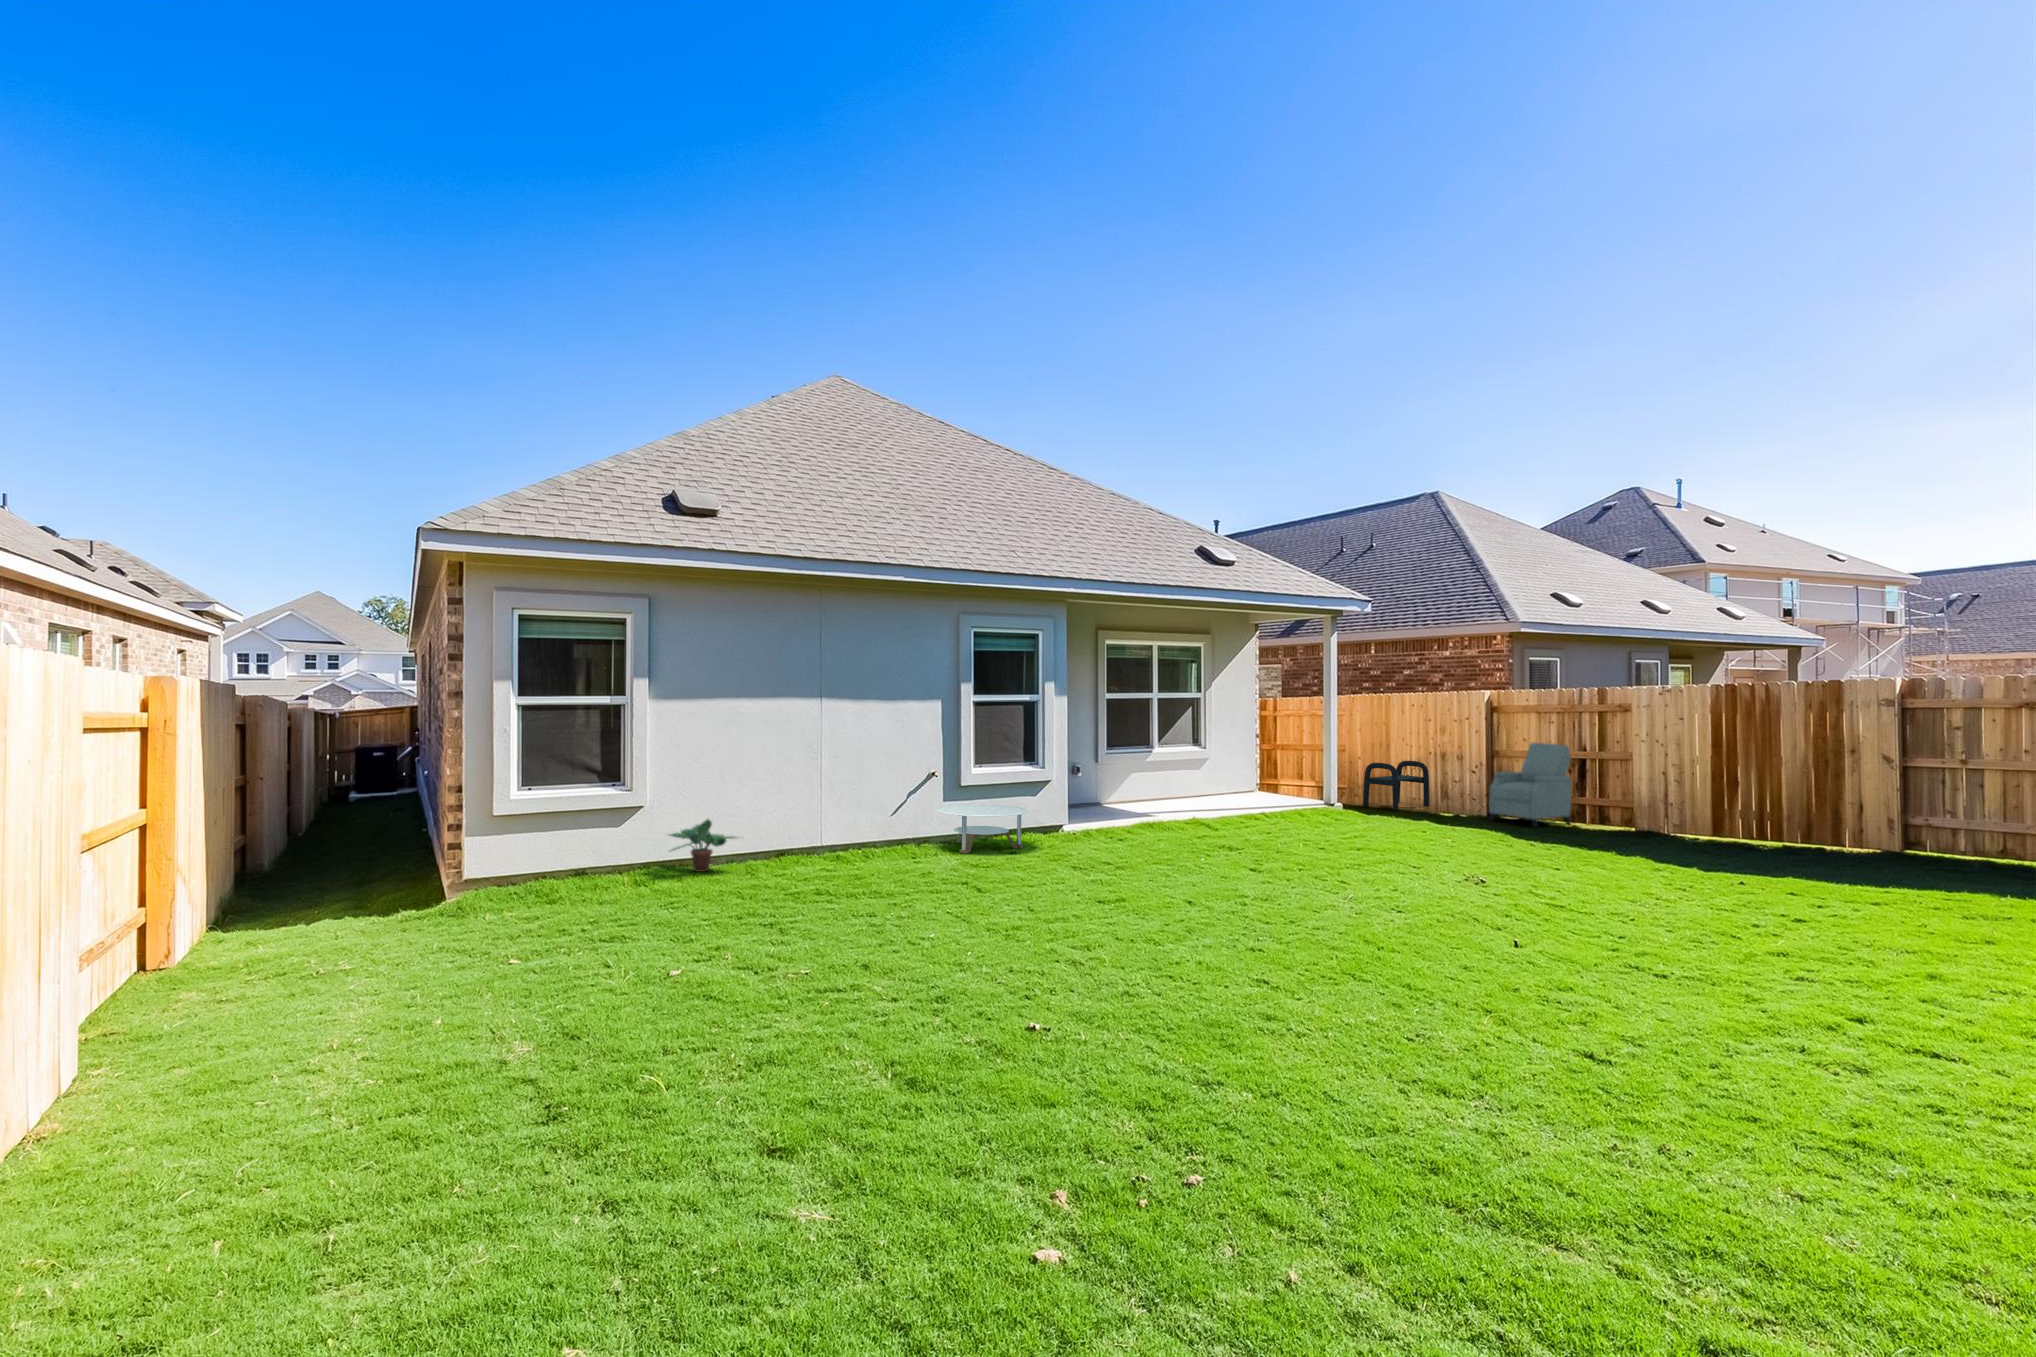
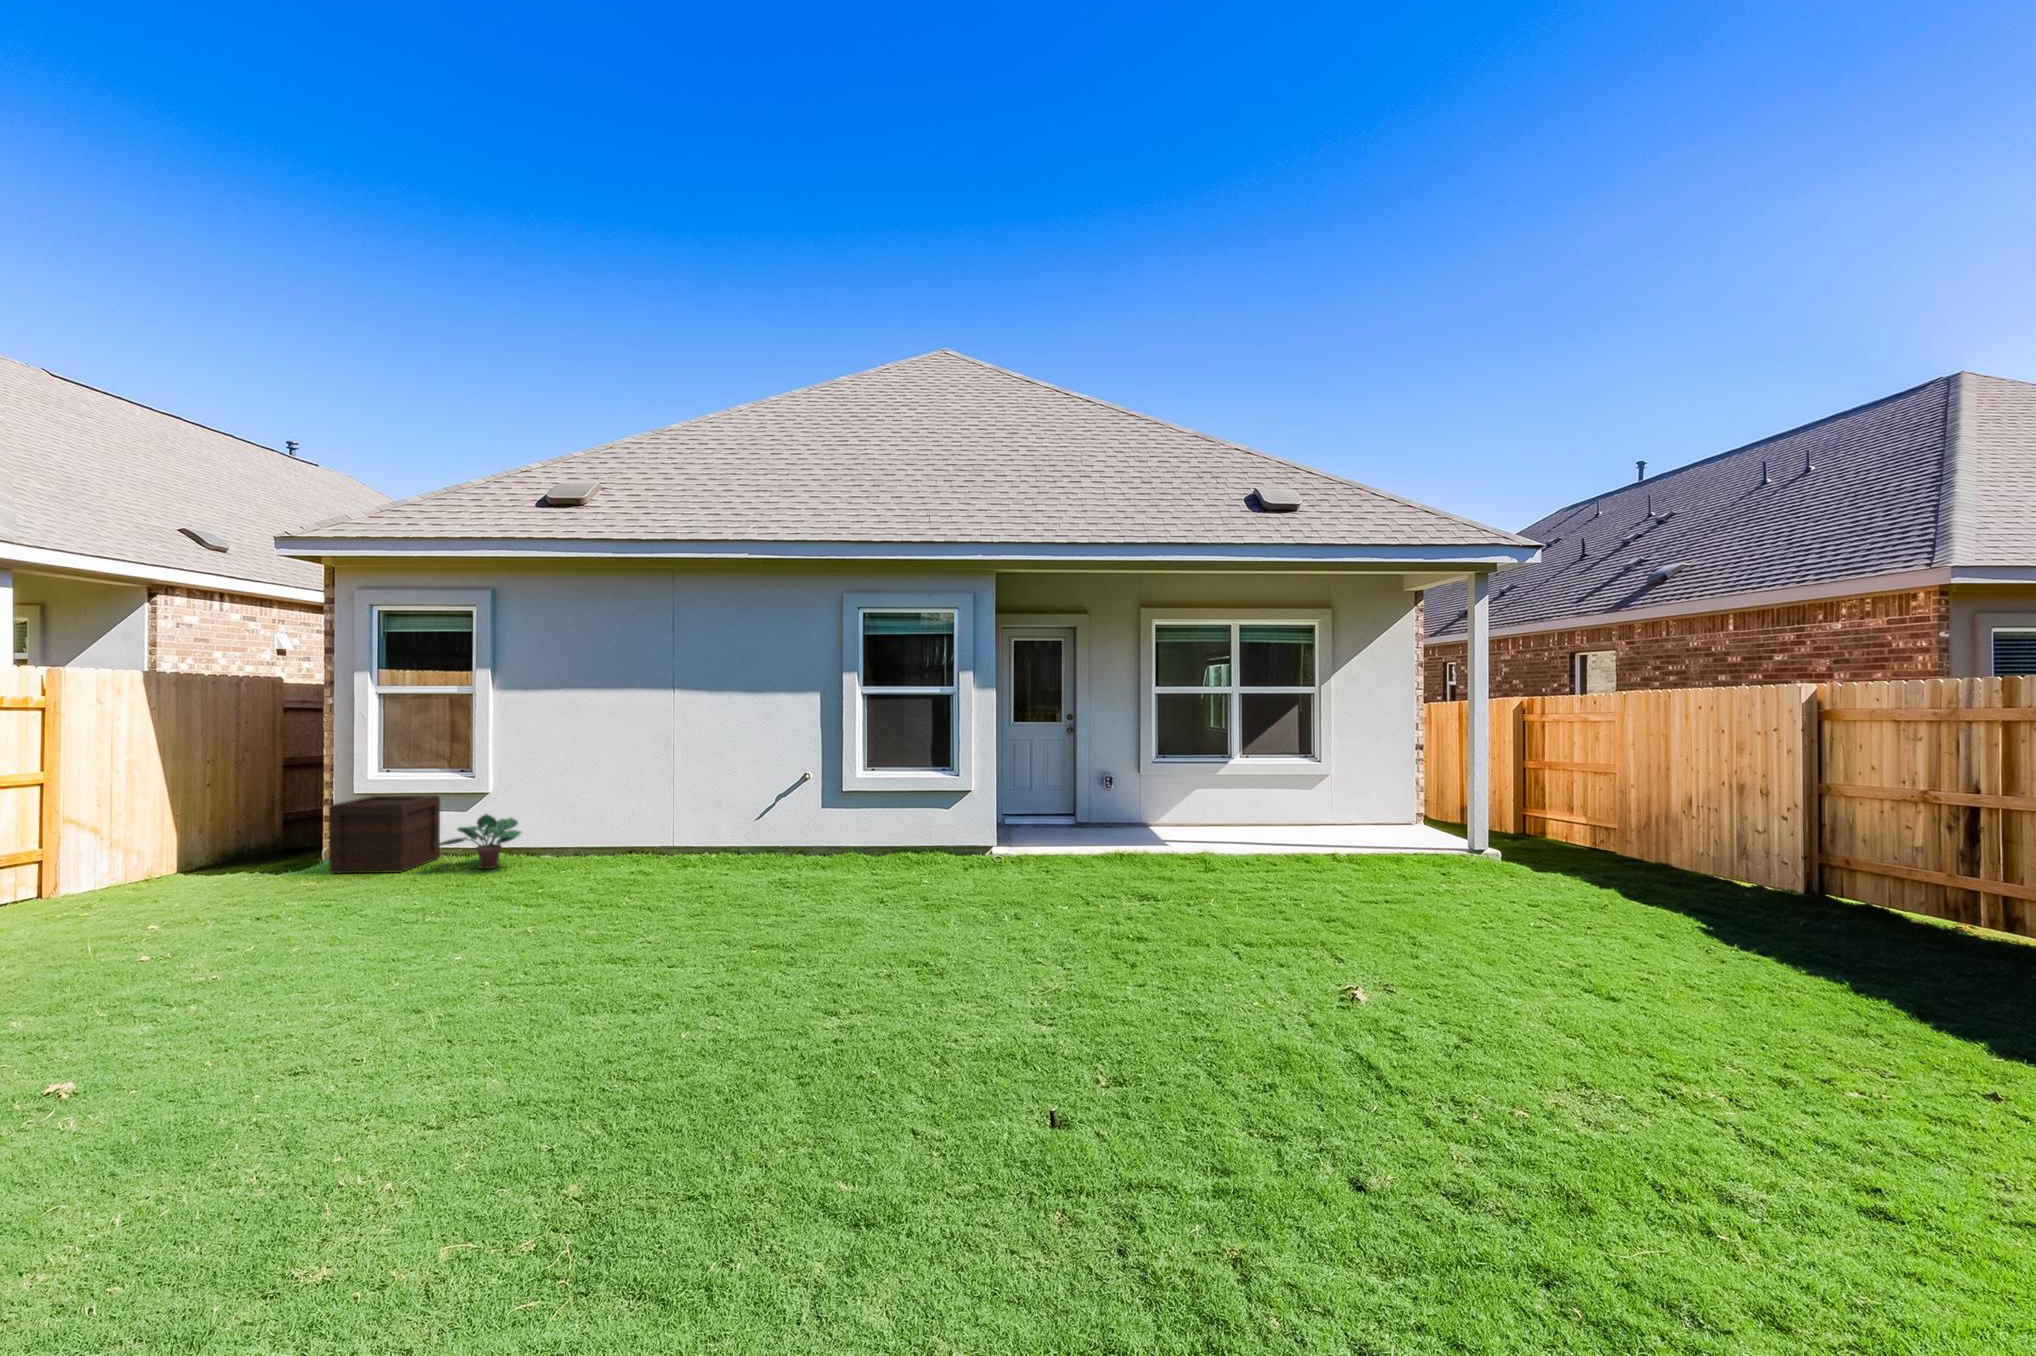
chair: present [1489,743,1571,827] -> none [1746,770,1940,929]
bench: present [1363,761,1429,810] -> none [1556,790,1685,866]
round table: present [935,804,1028,854] -> none [768,815,883,875]
wooden crate: none [550,806,641,887] -> present [329,795,440,874]

